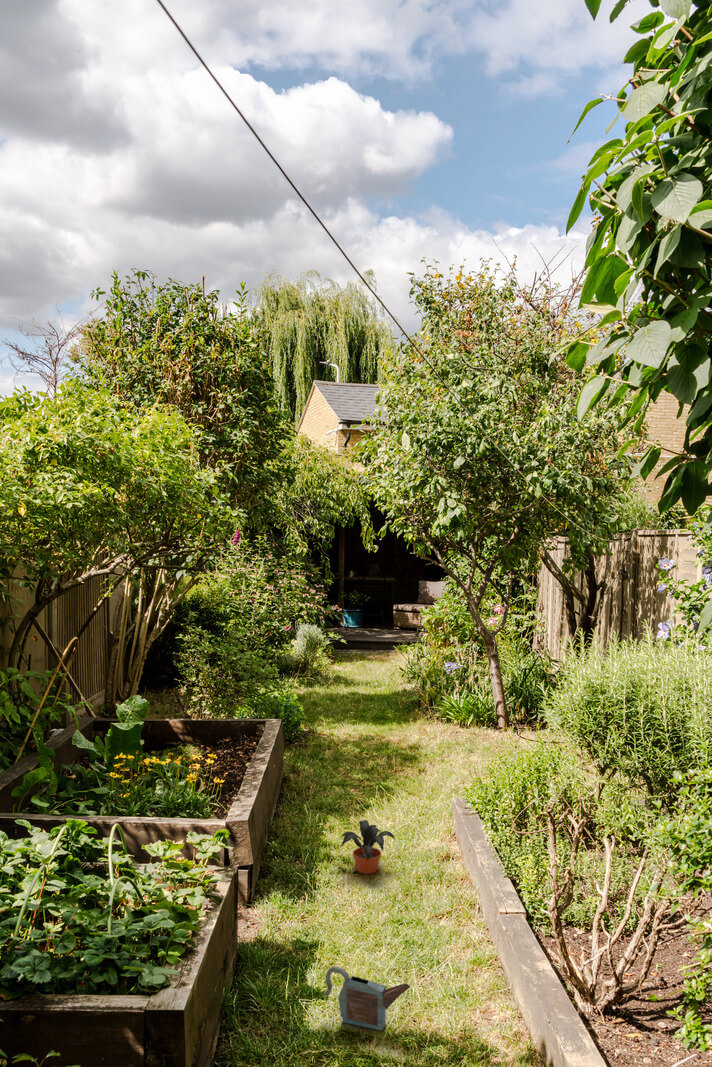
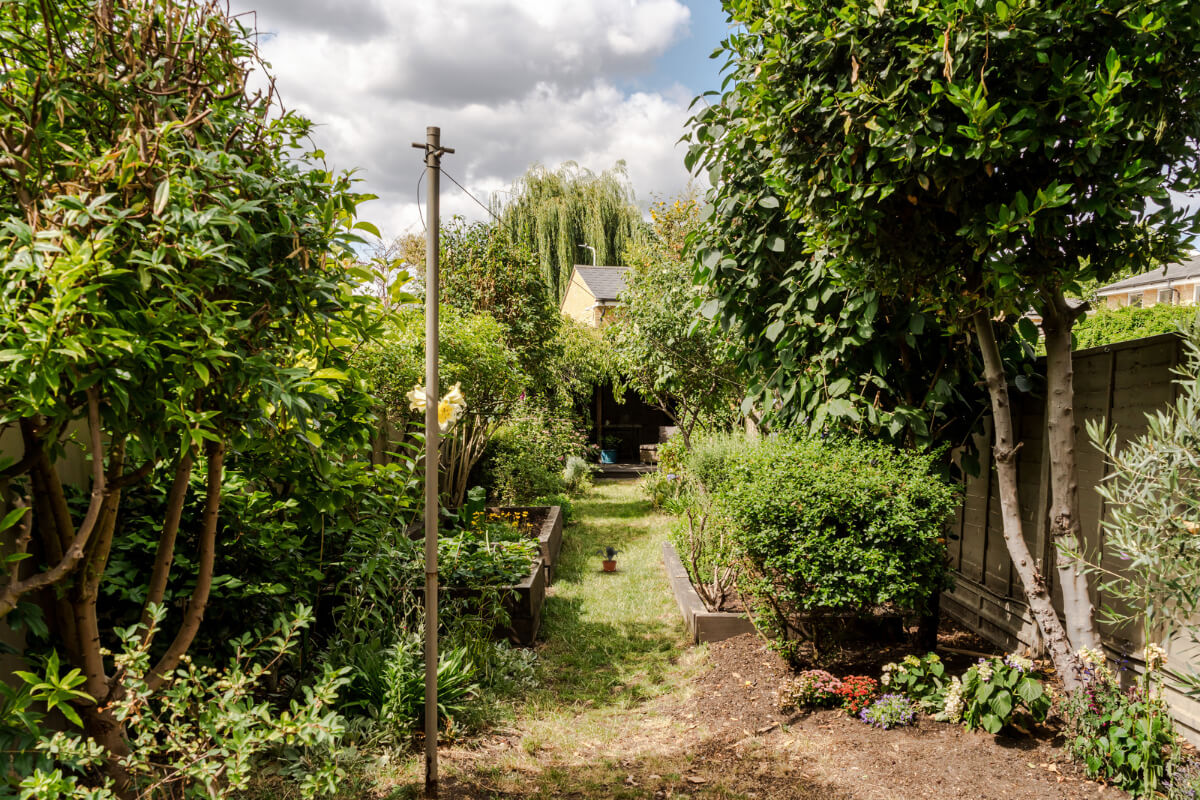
watering can: present [325,966,410,1031] -> none [586,583,624,607]

